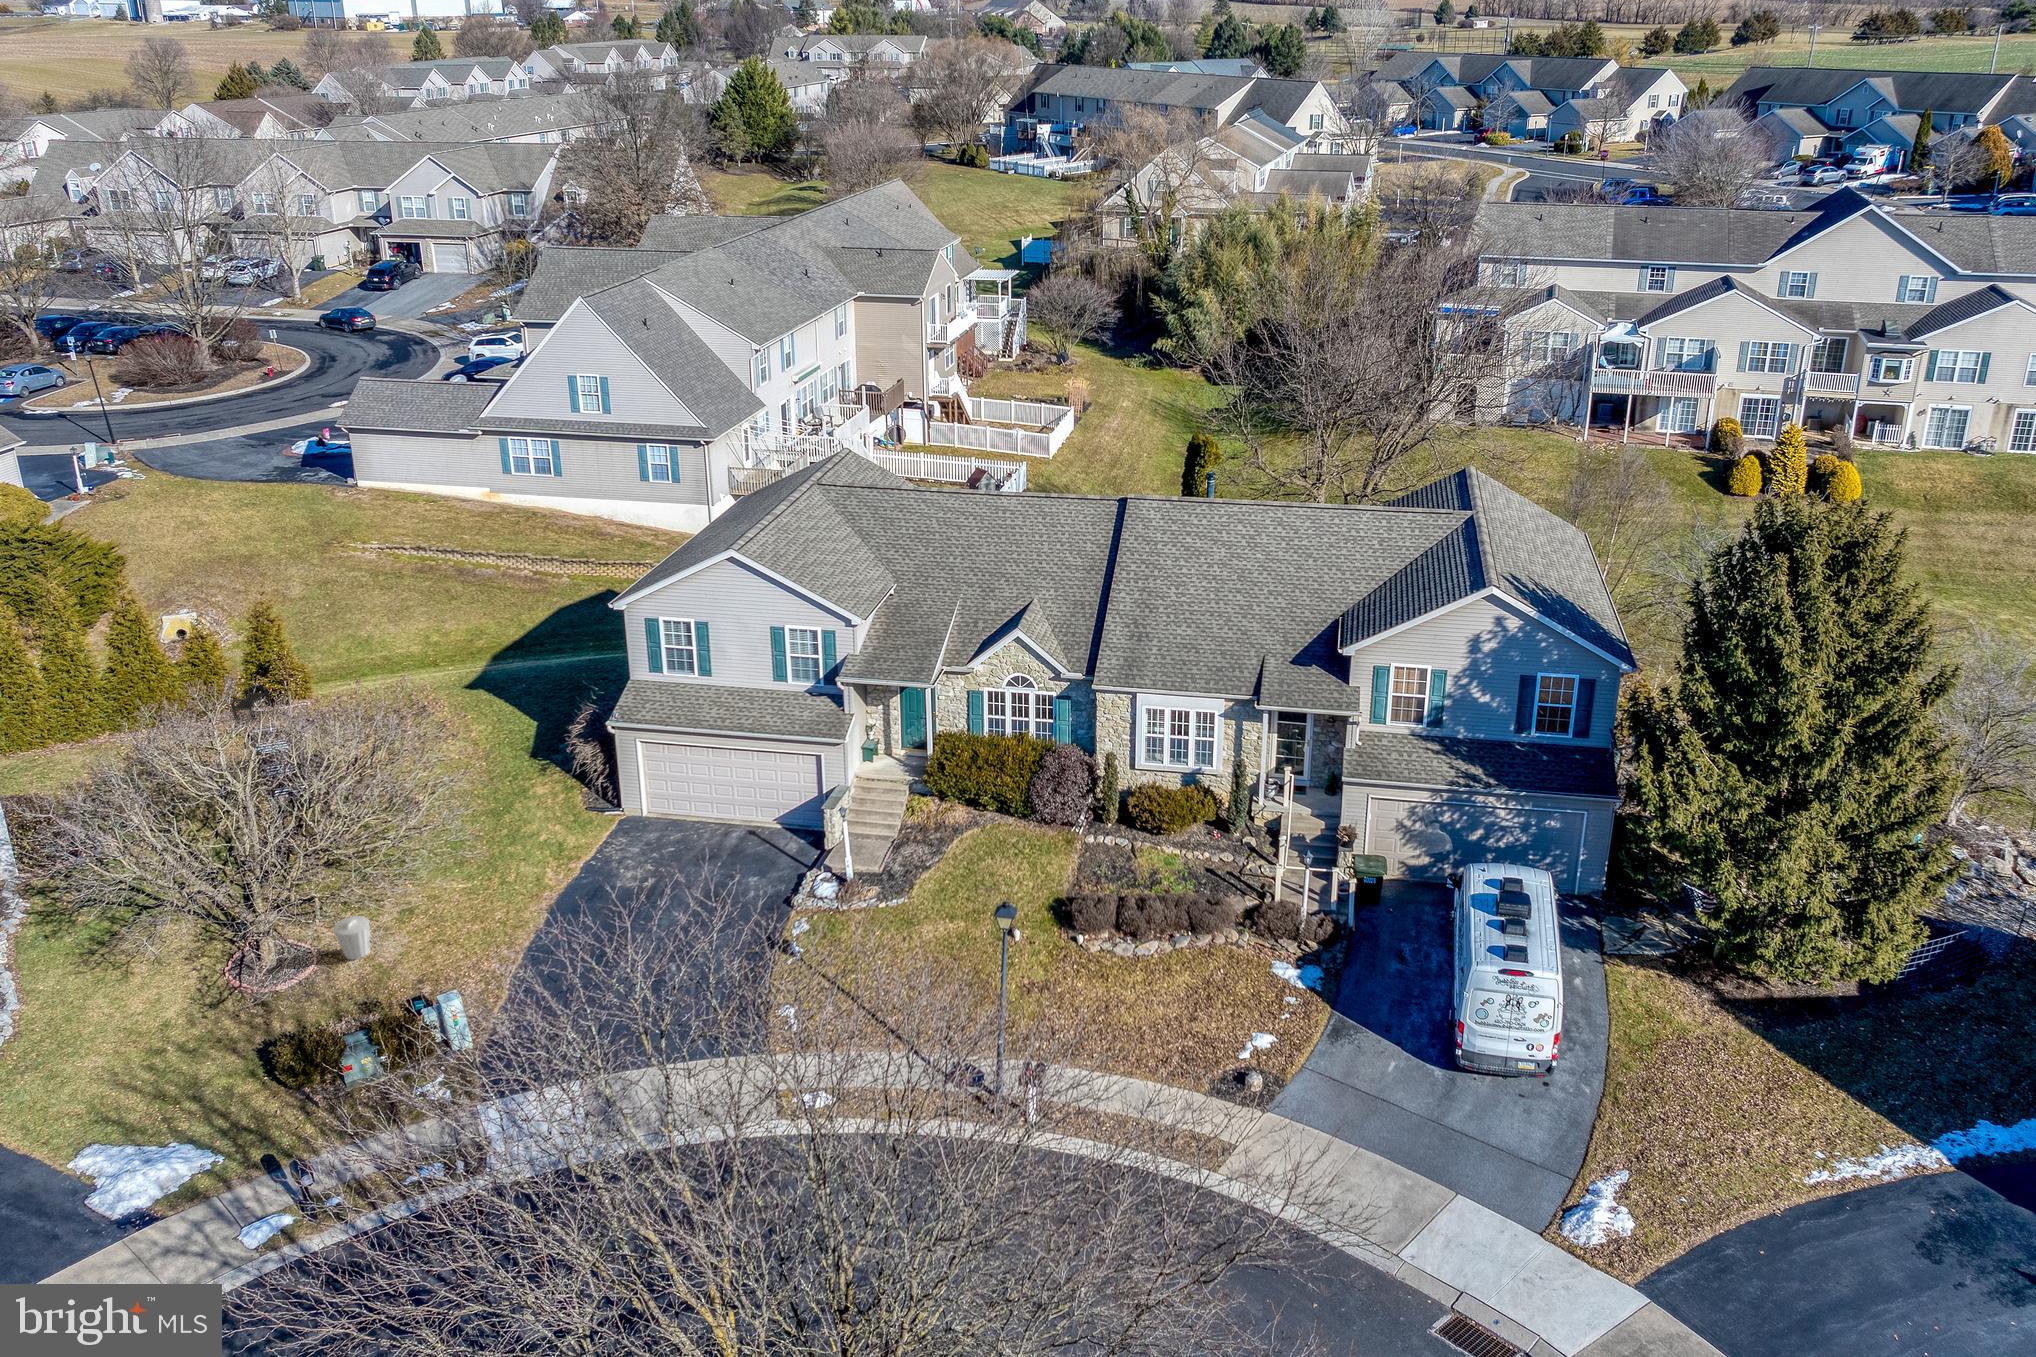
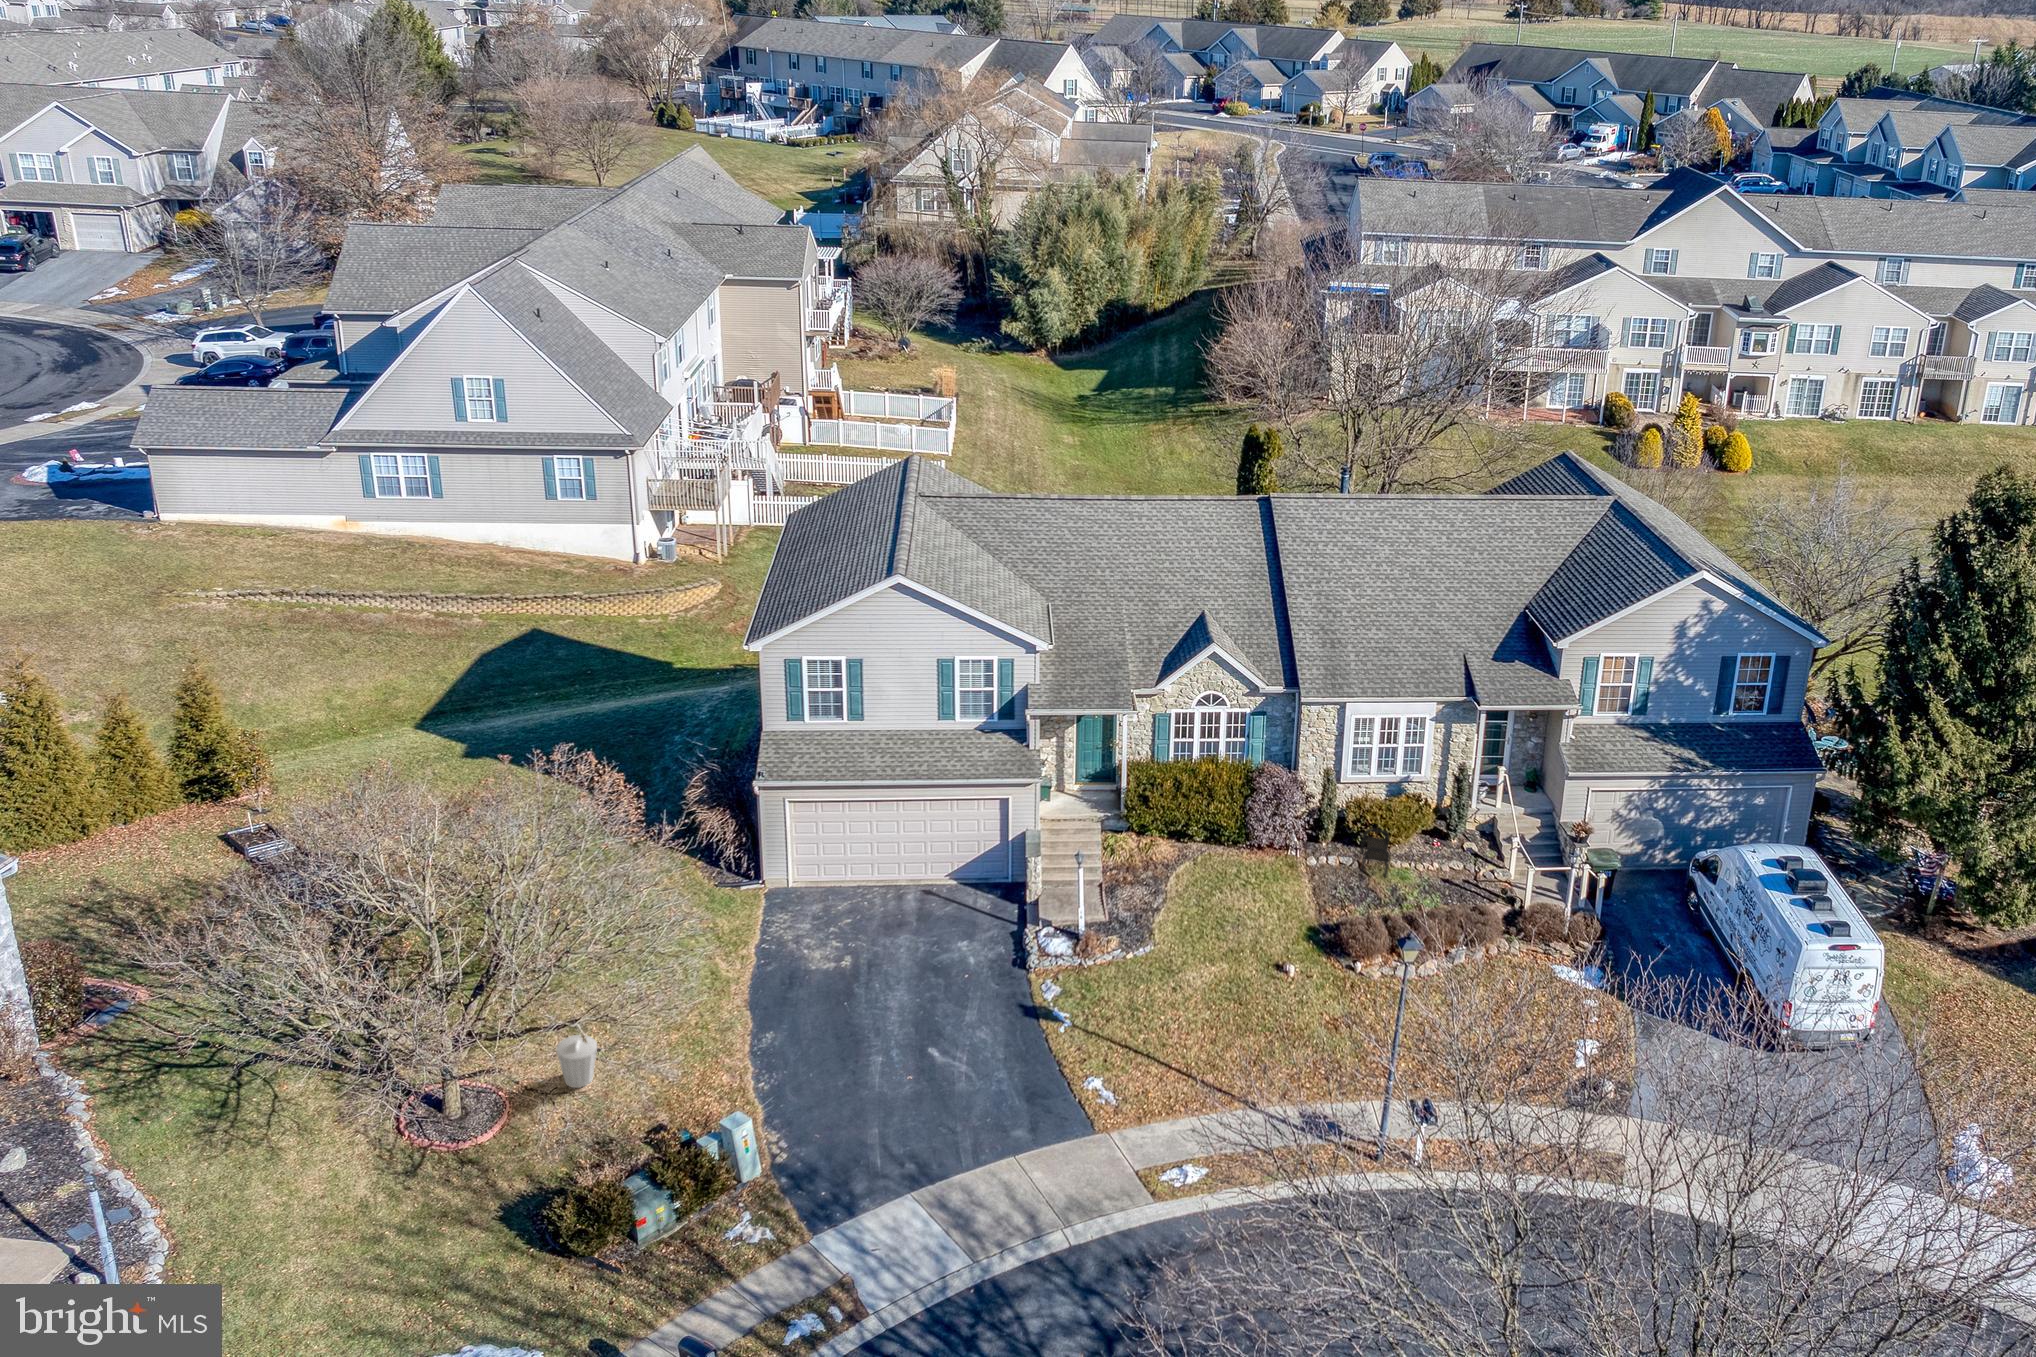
bench: present [231,685,271,721] -> present [1360,828,1390,877]

